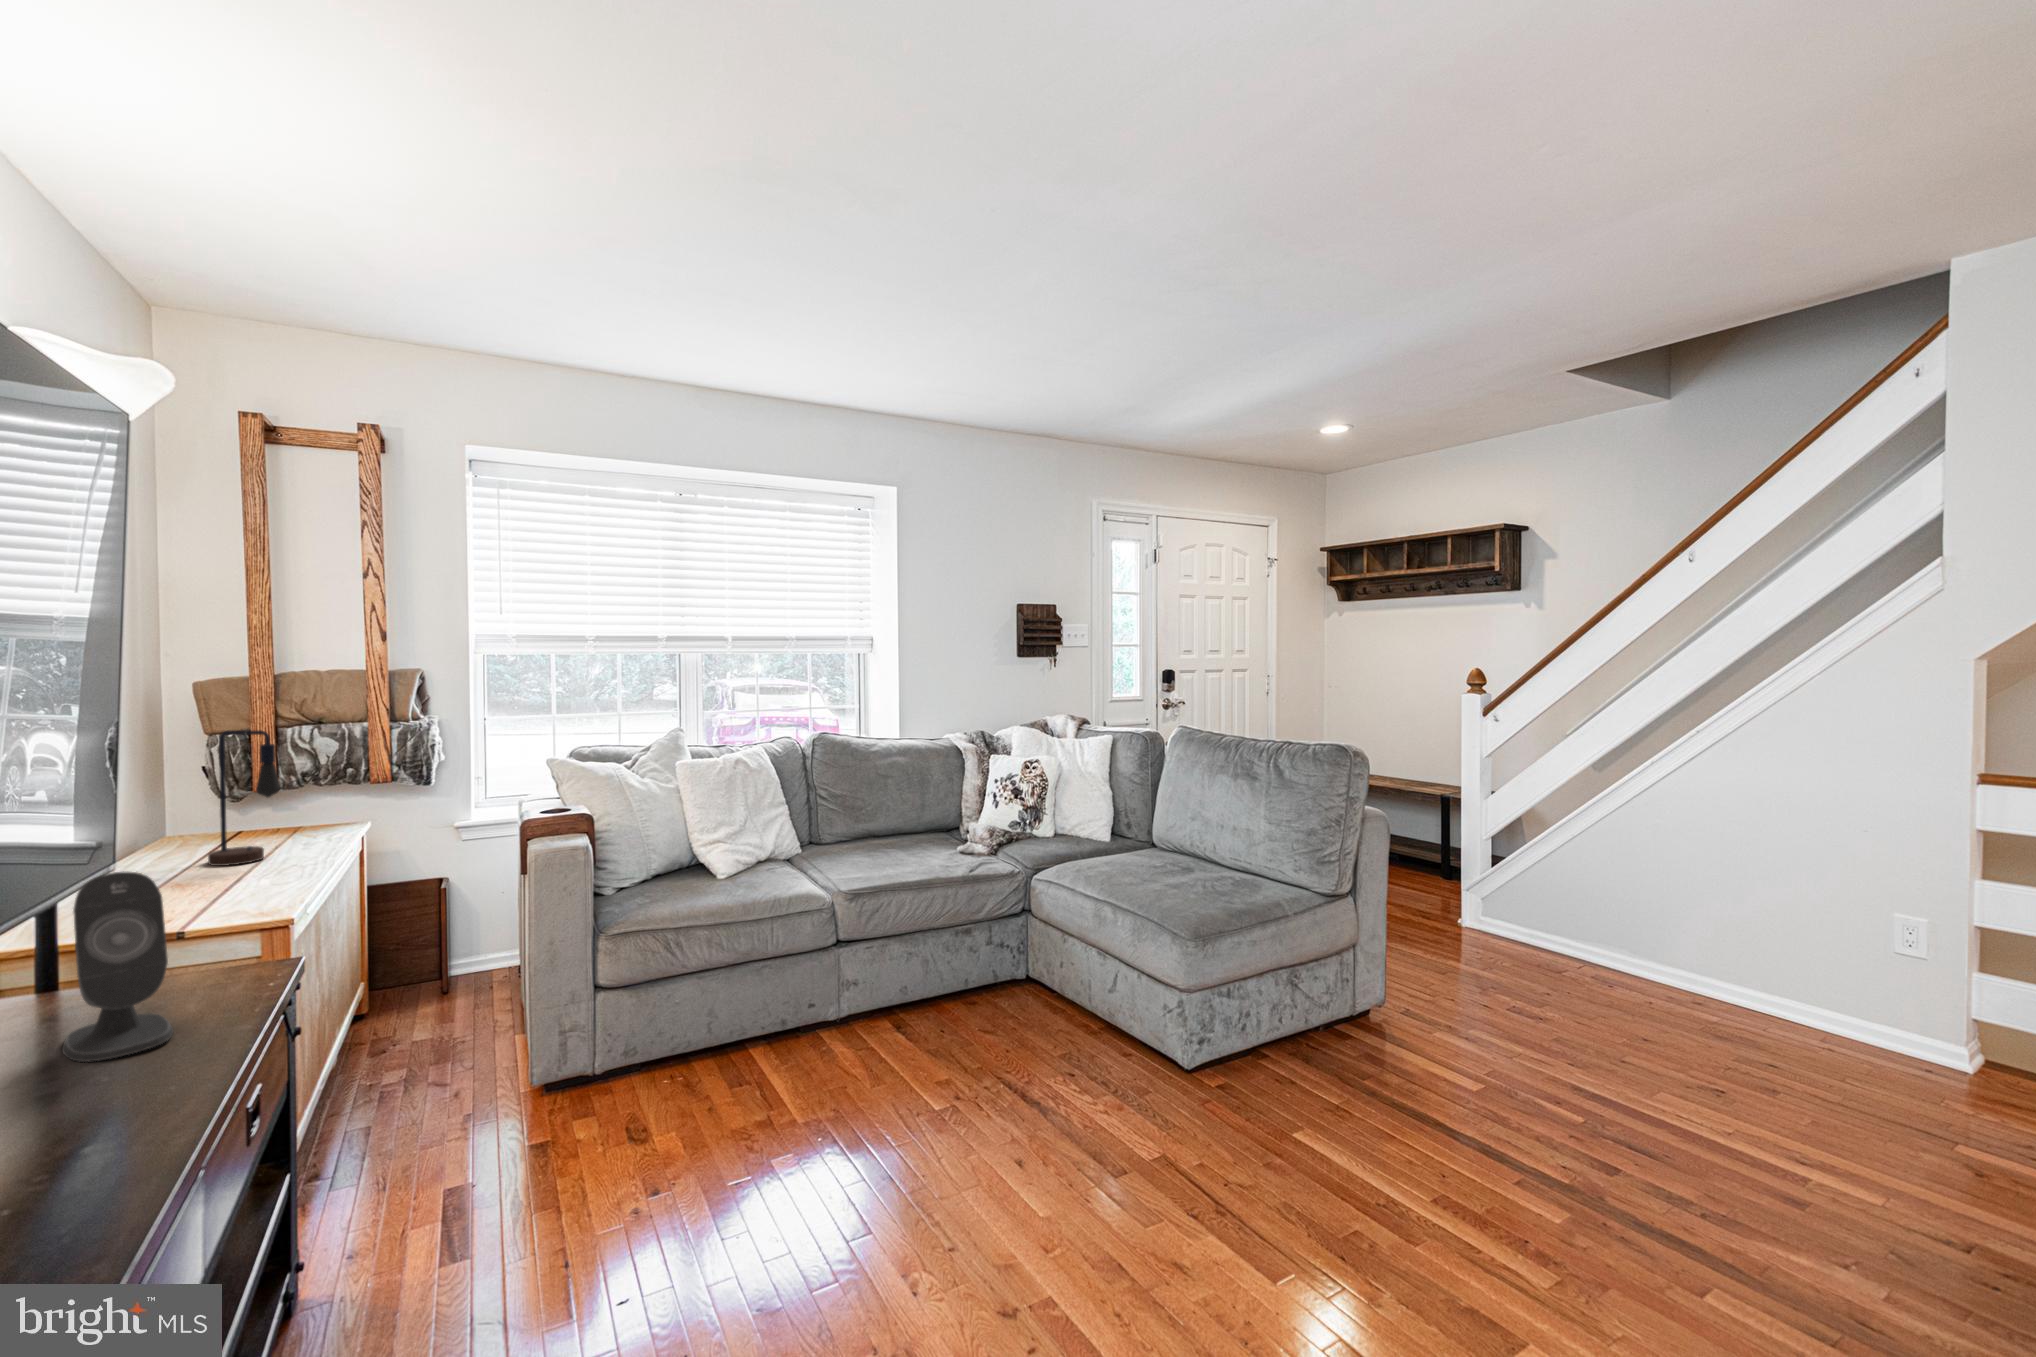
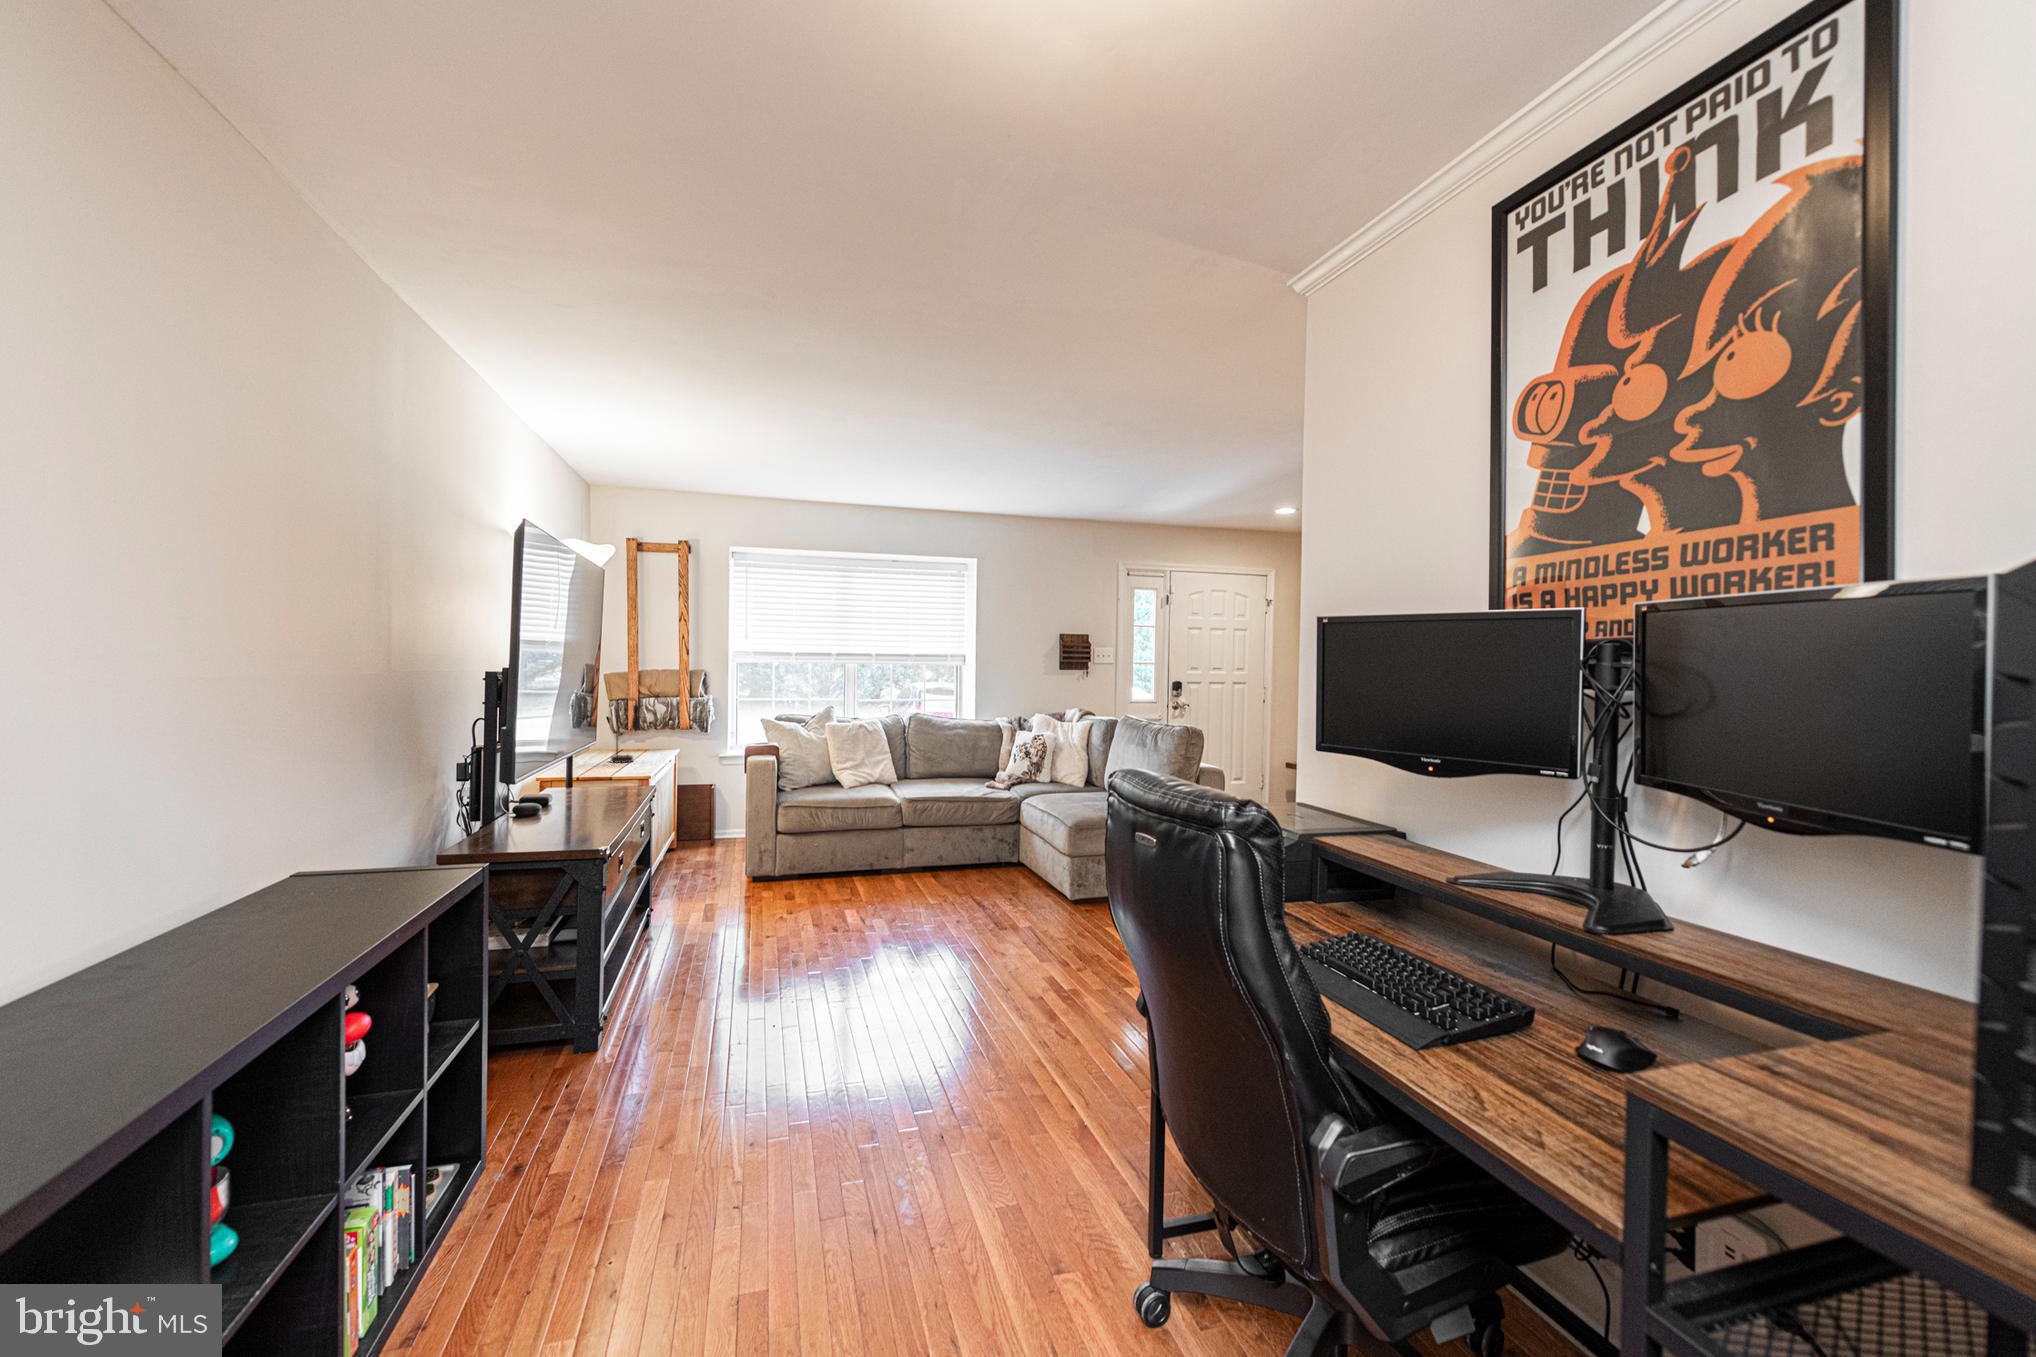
speaker: present [62,871,173,1062] -> none [583,739,615,800]

